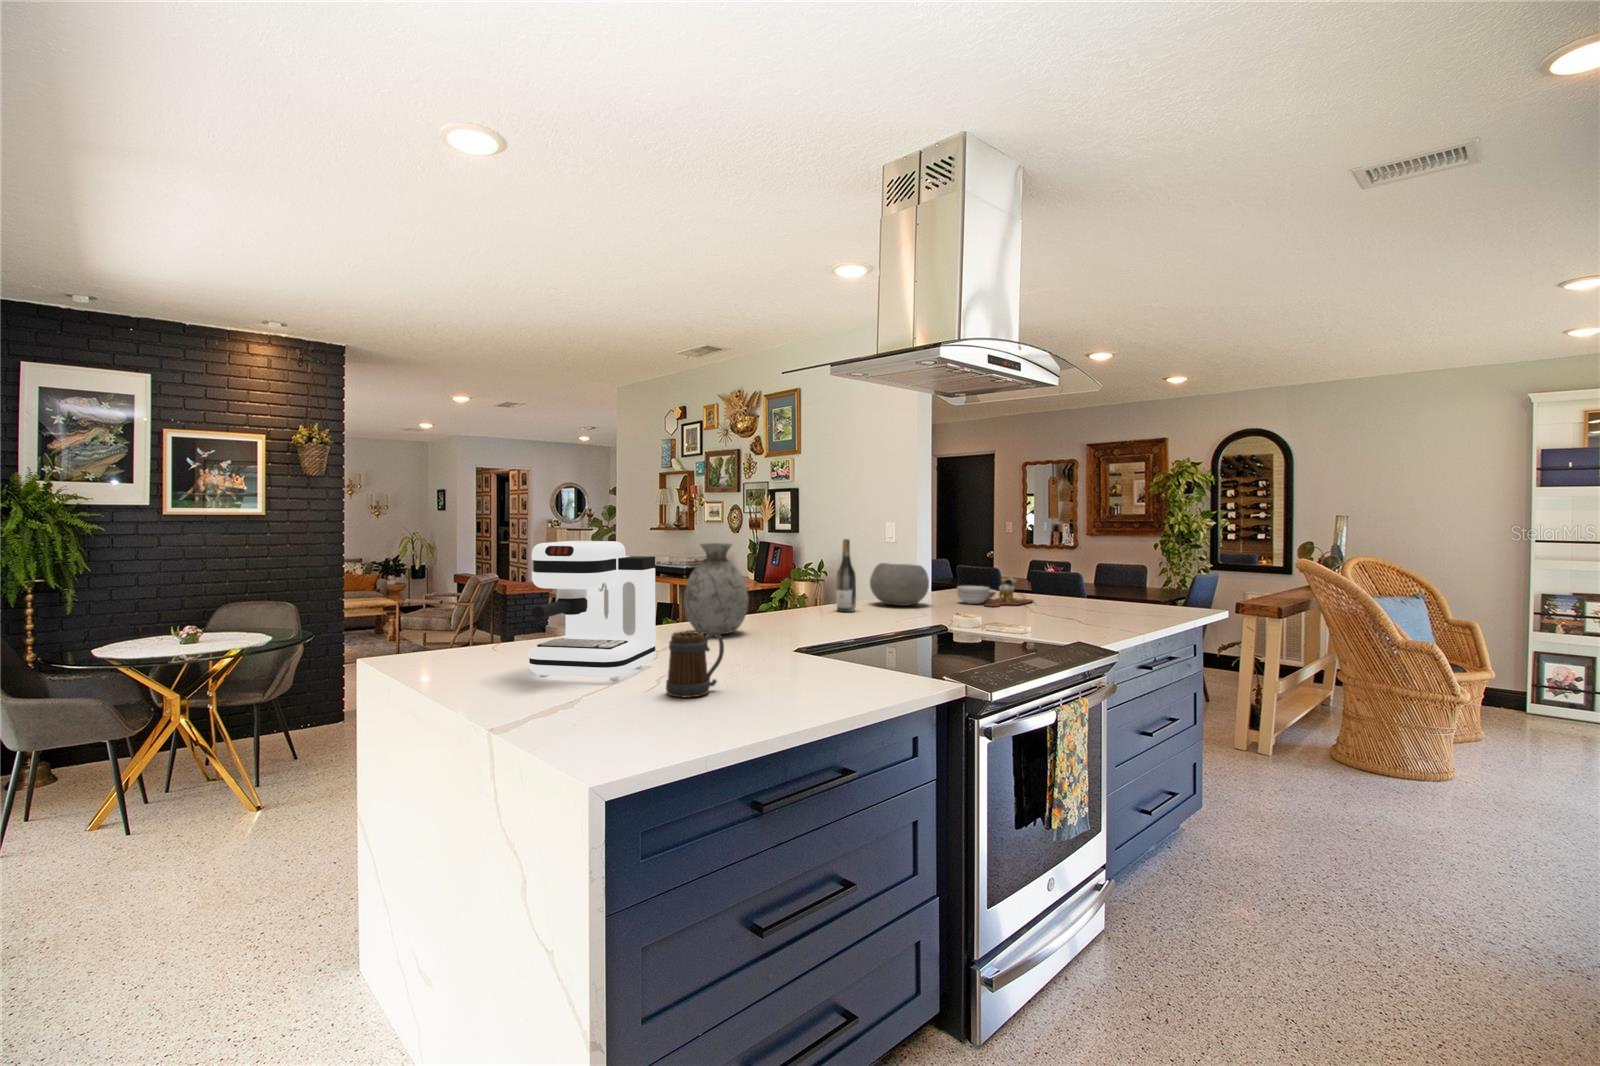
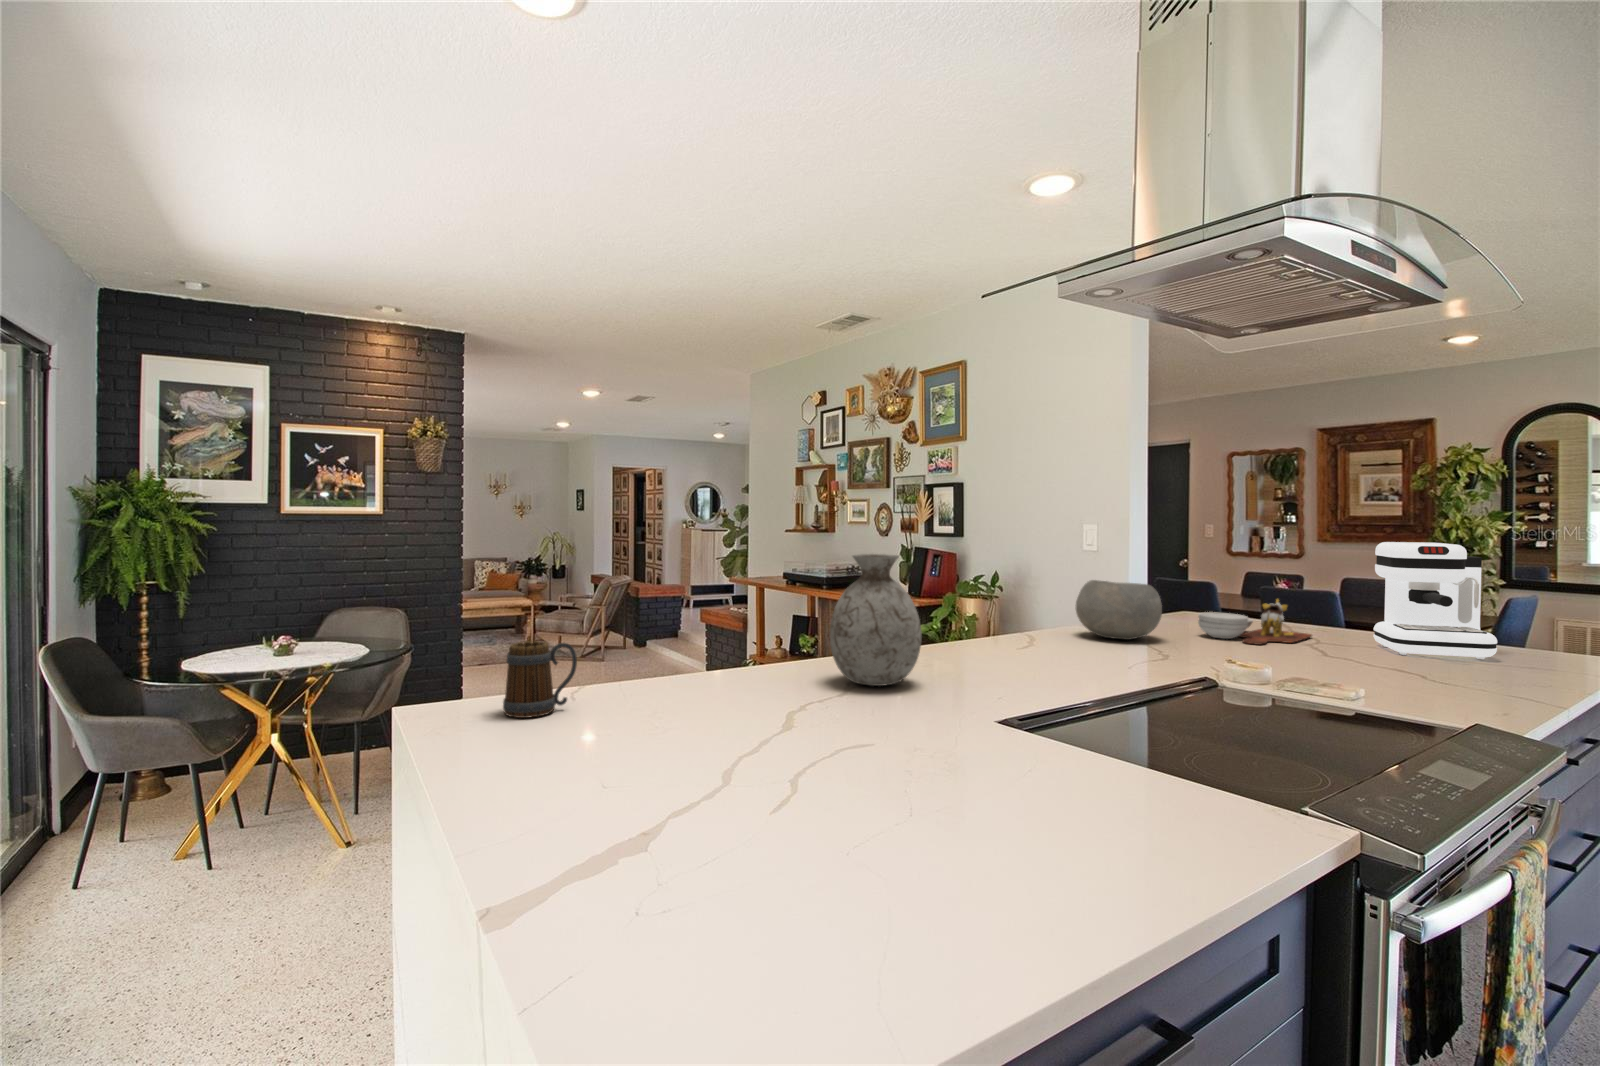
wine bottle: present [836,539,856,612] -> none [1034,547,1062,648]
coffee maker: present [528,541,656,679] -> present [1373,542,1497,659]
mug: present [666,631,724,697] -> present [503,641,577,718]

